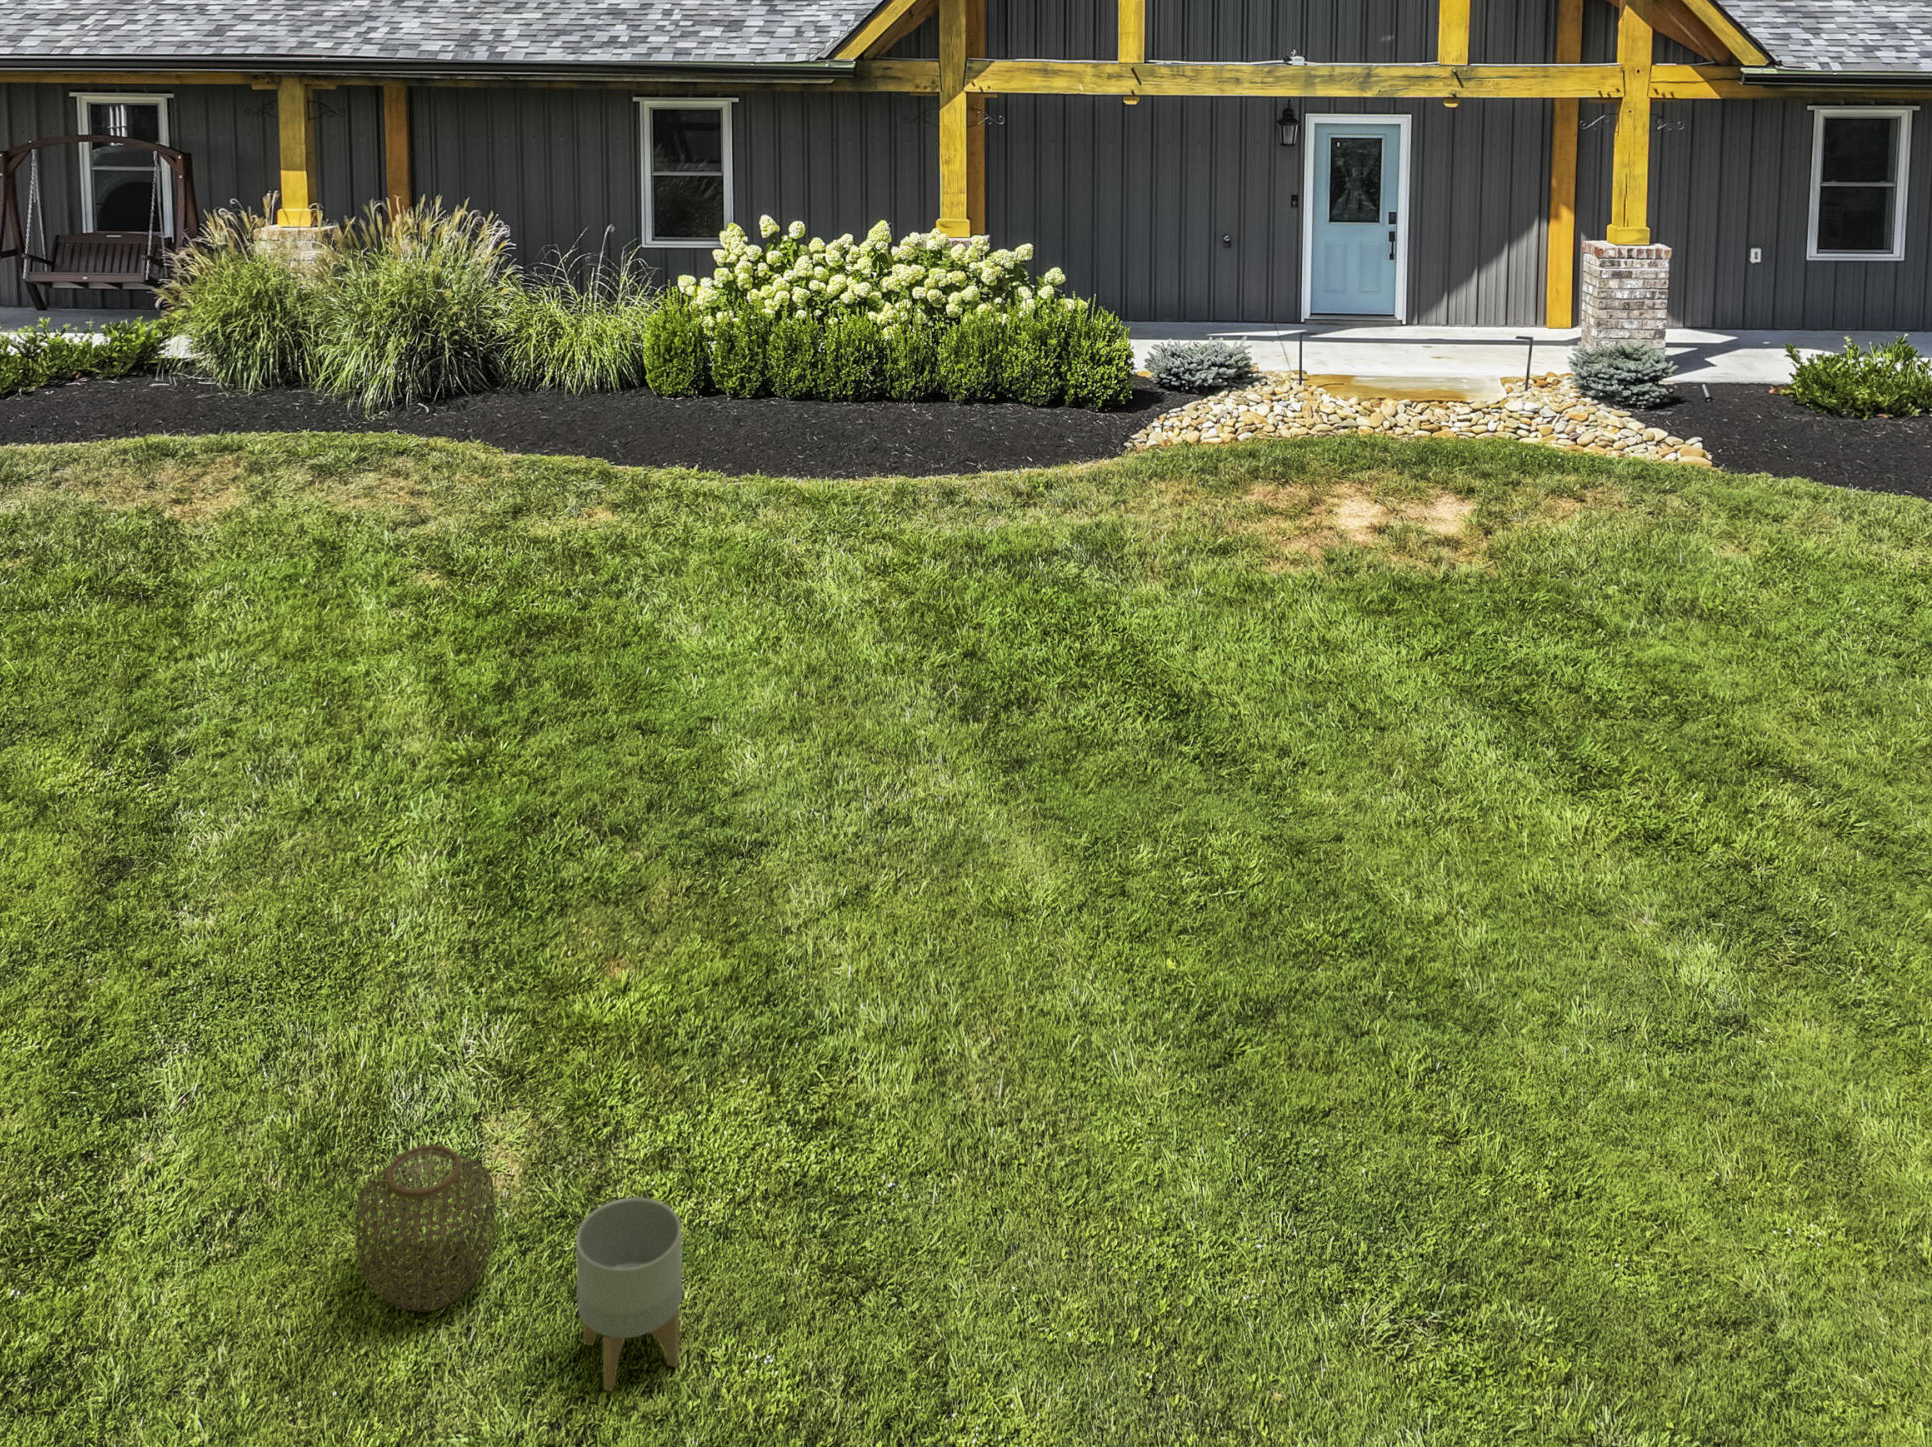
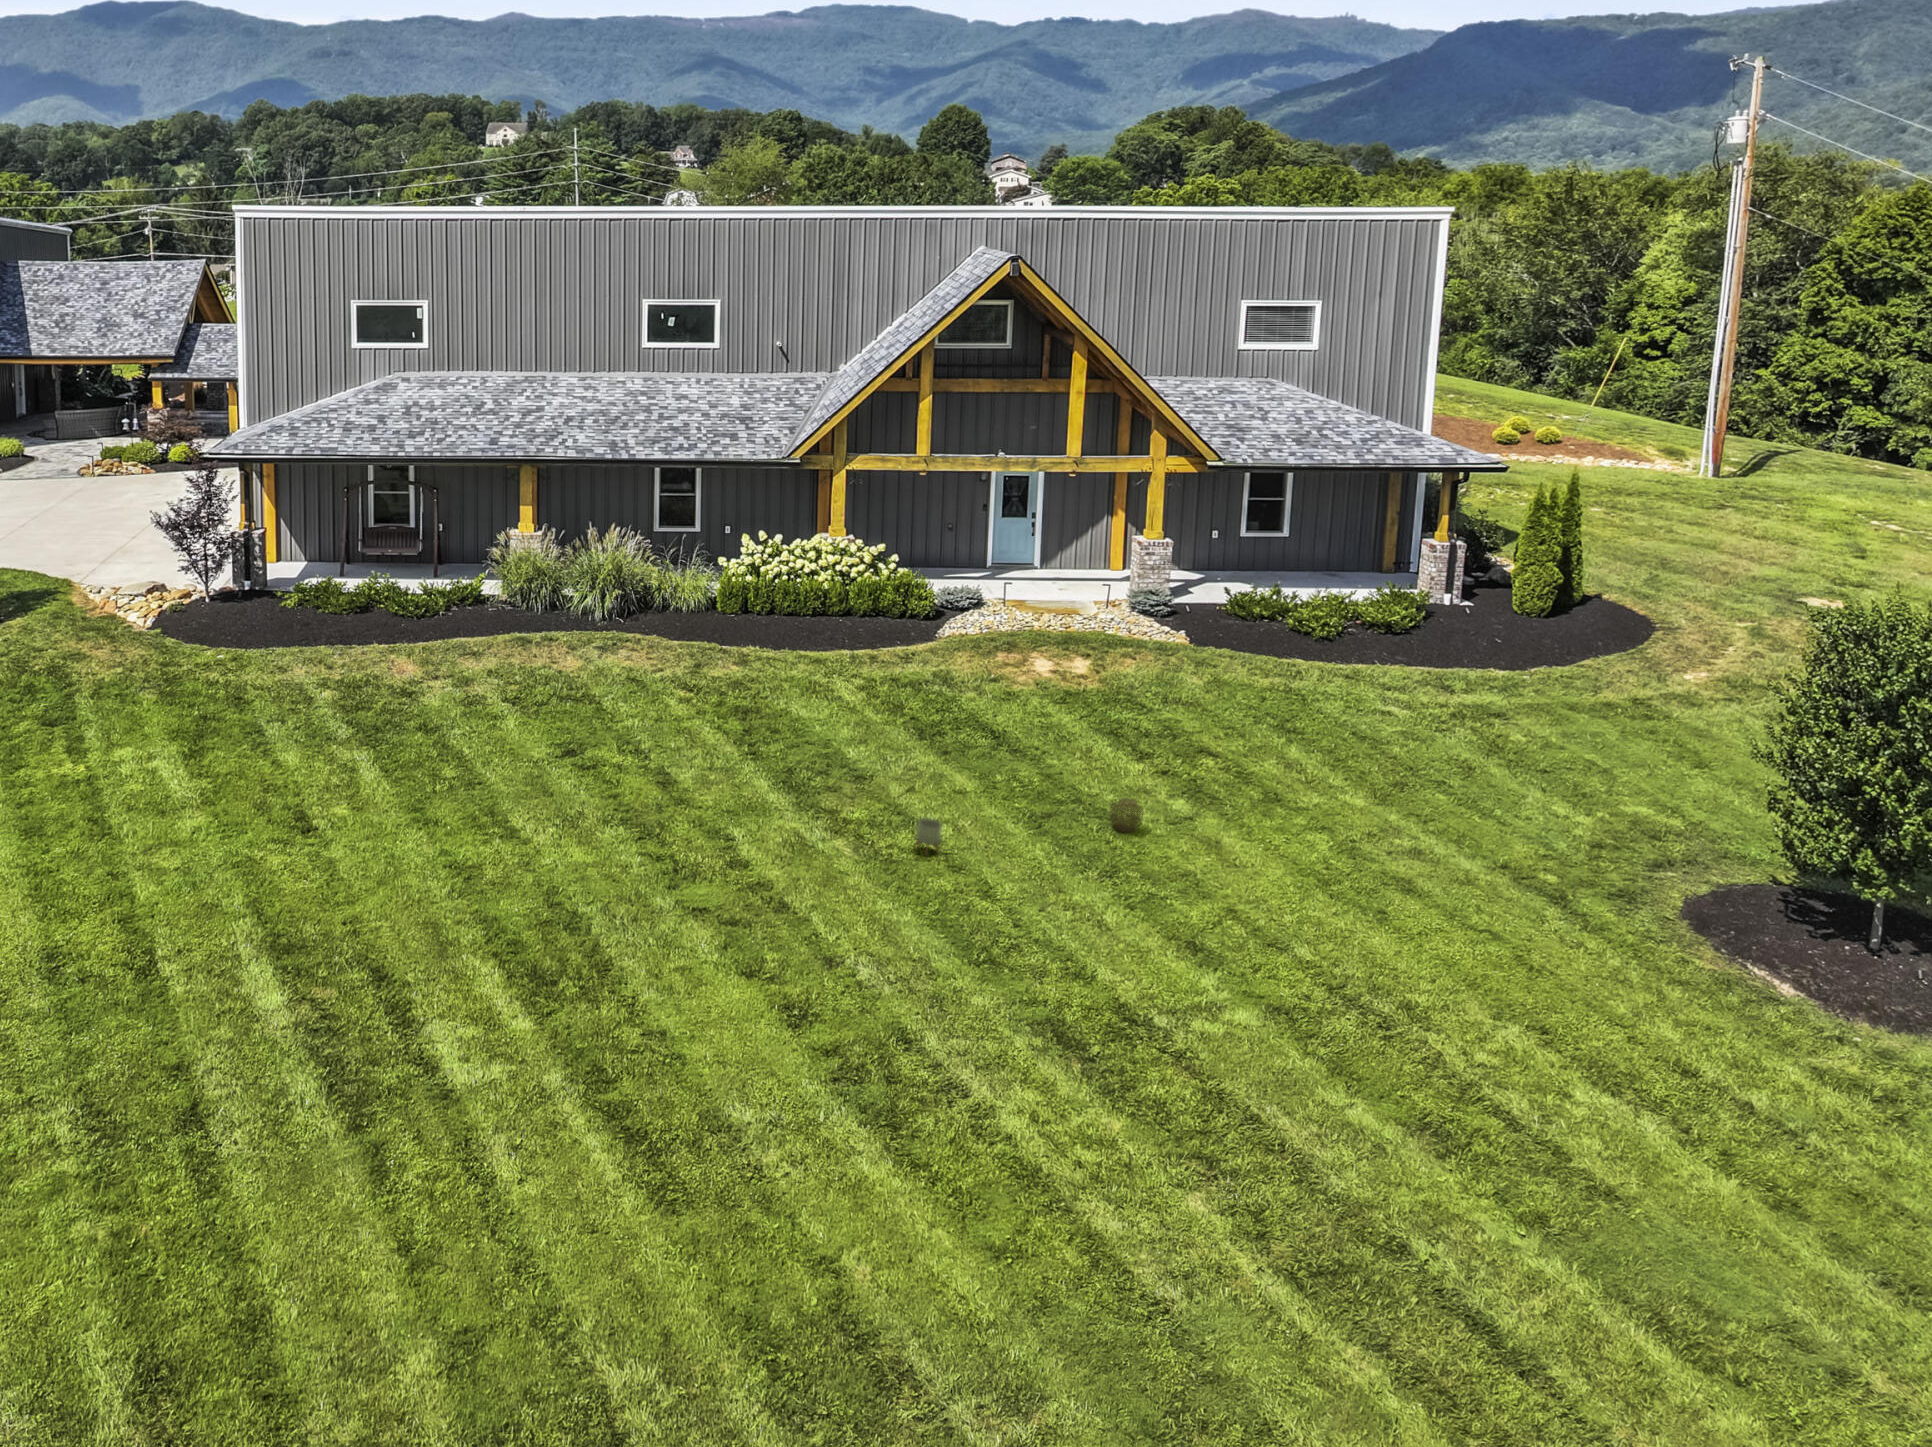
woven basket: present [355,1145,495,1311] -> present [1110,798,1143,833]

